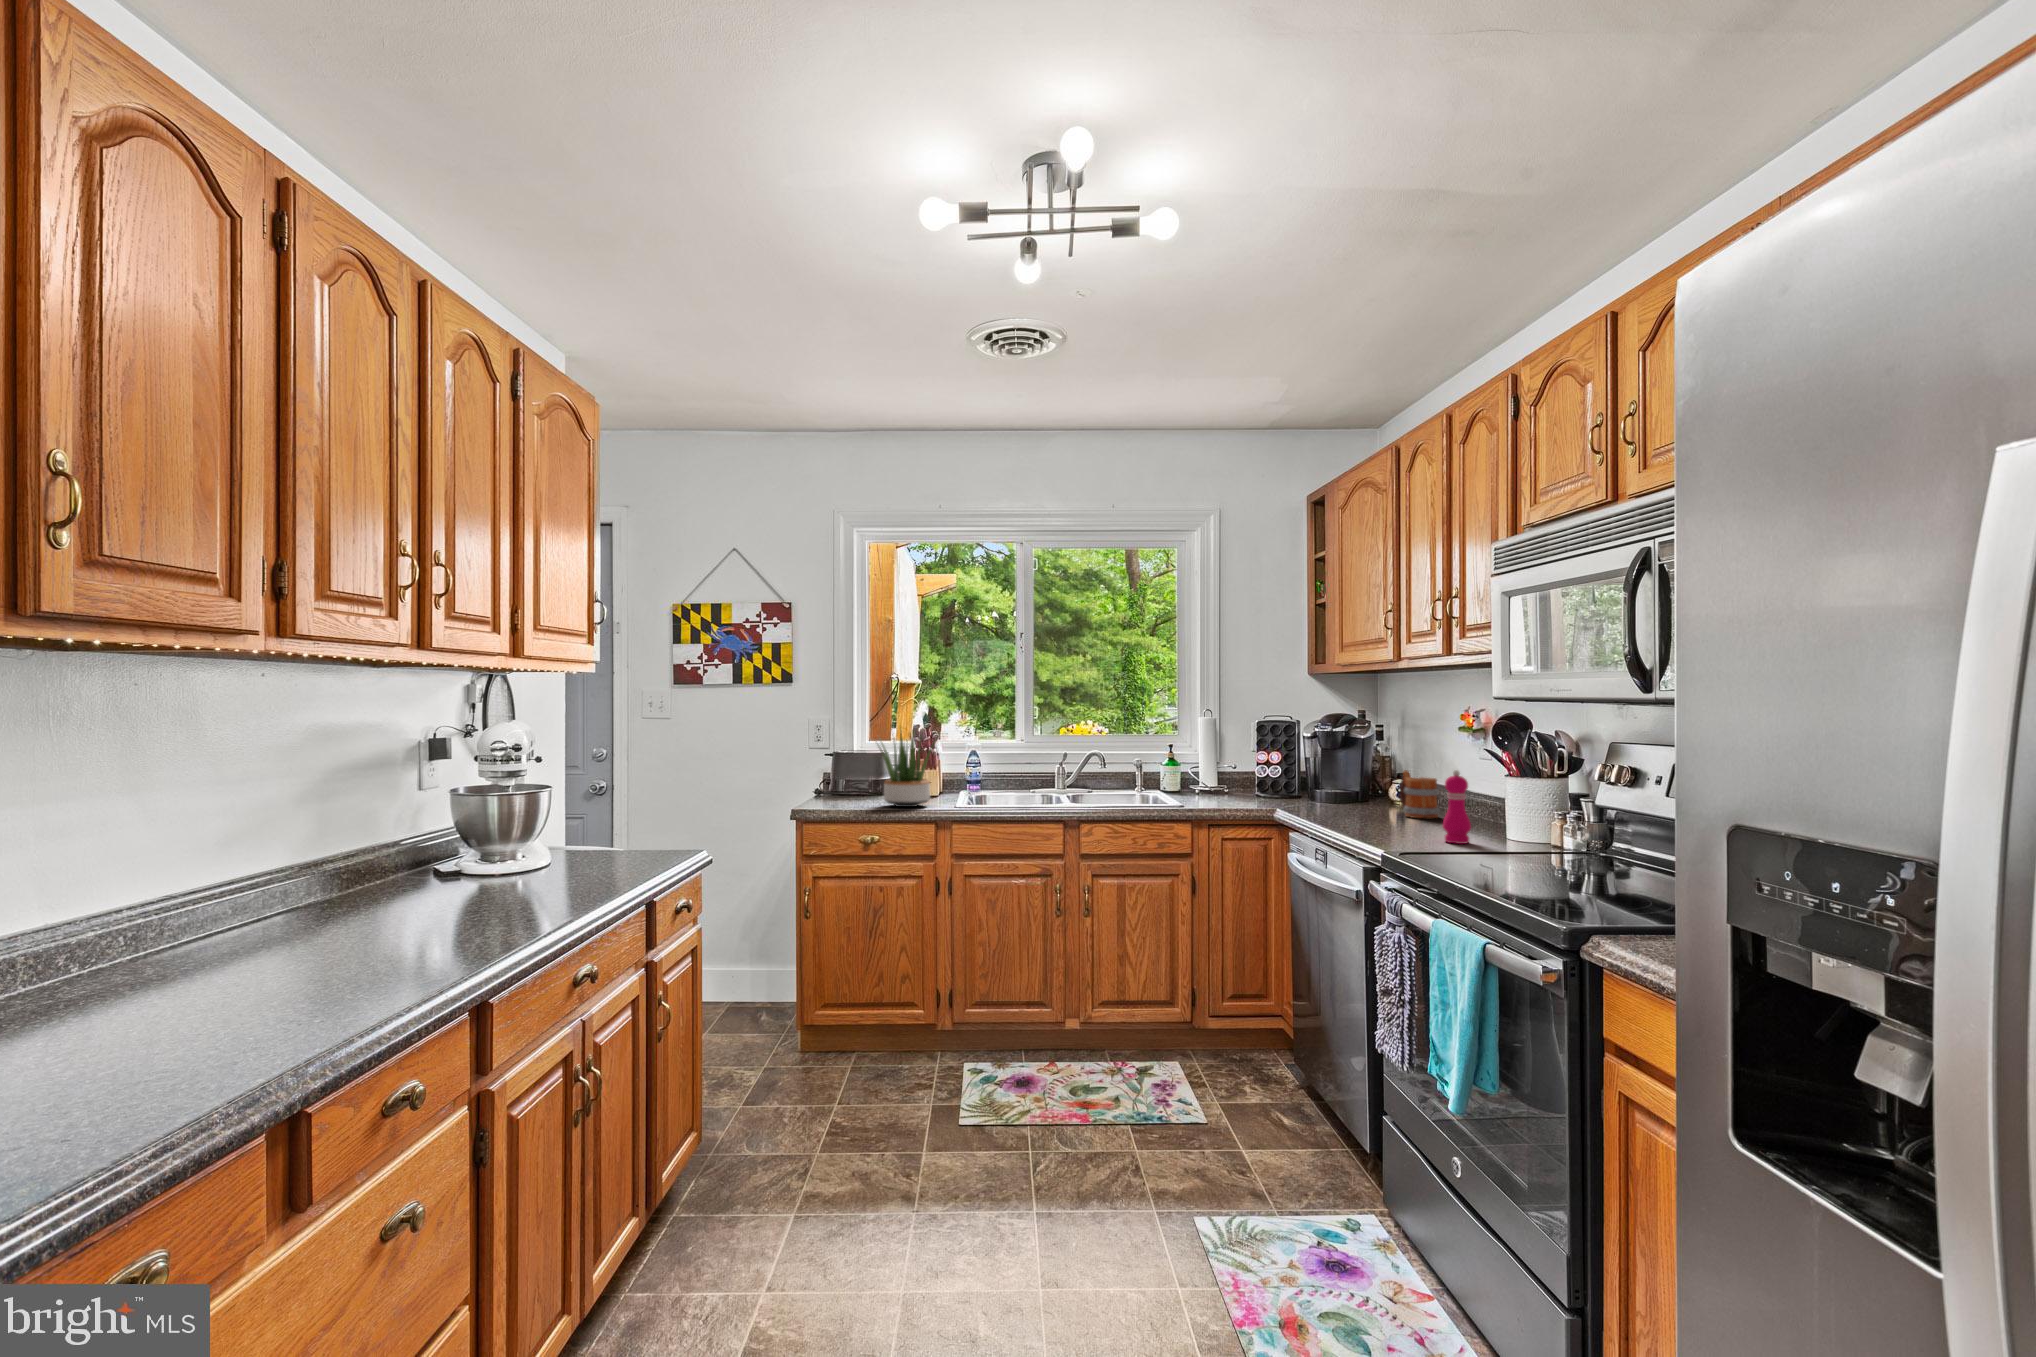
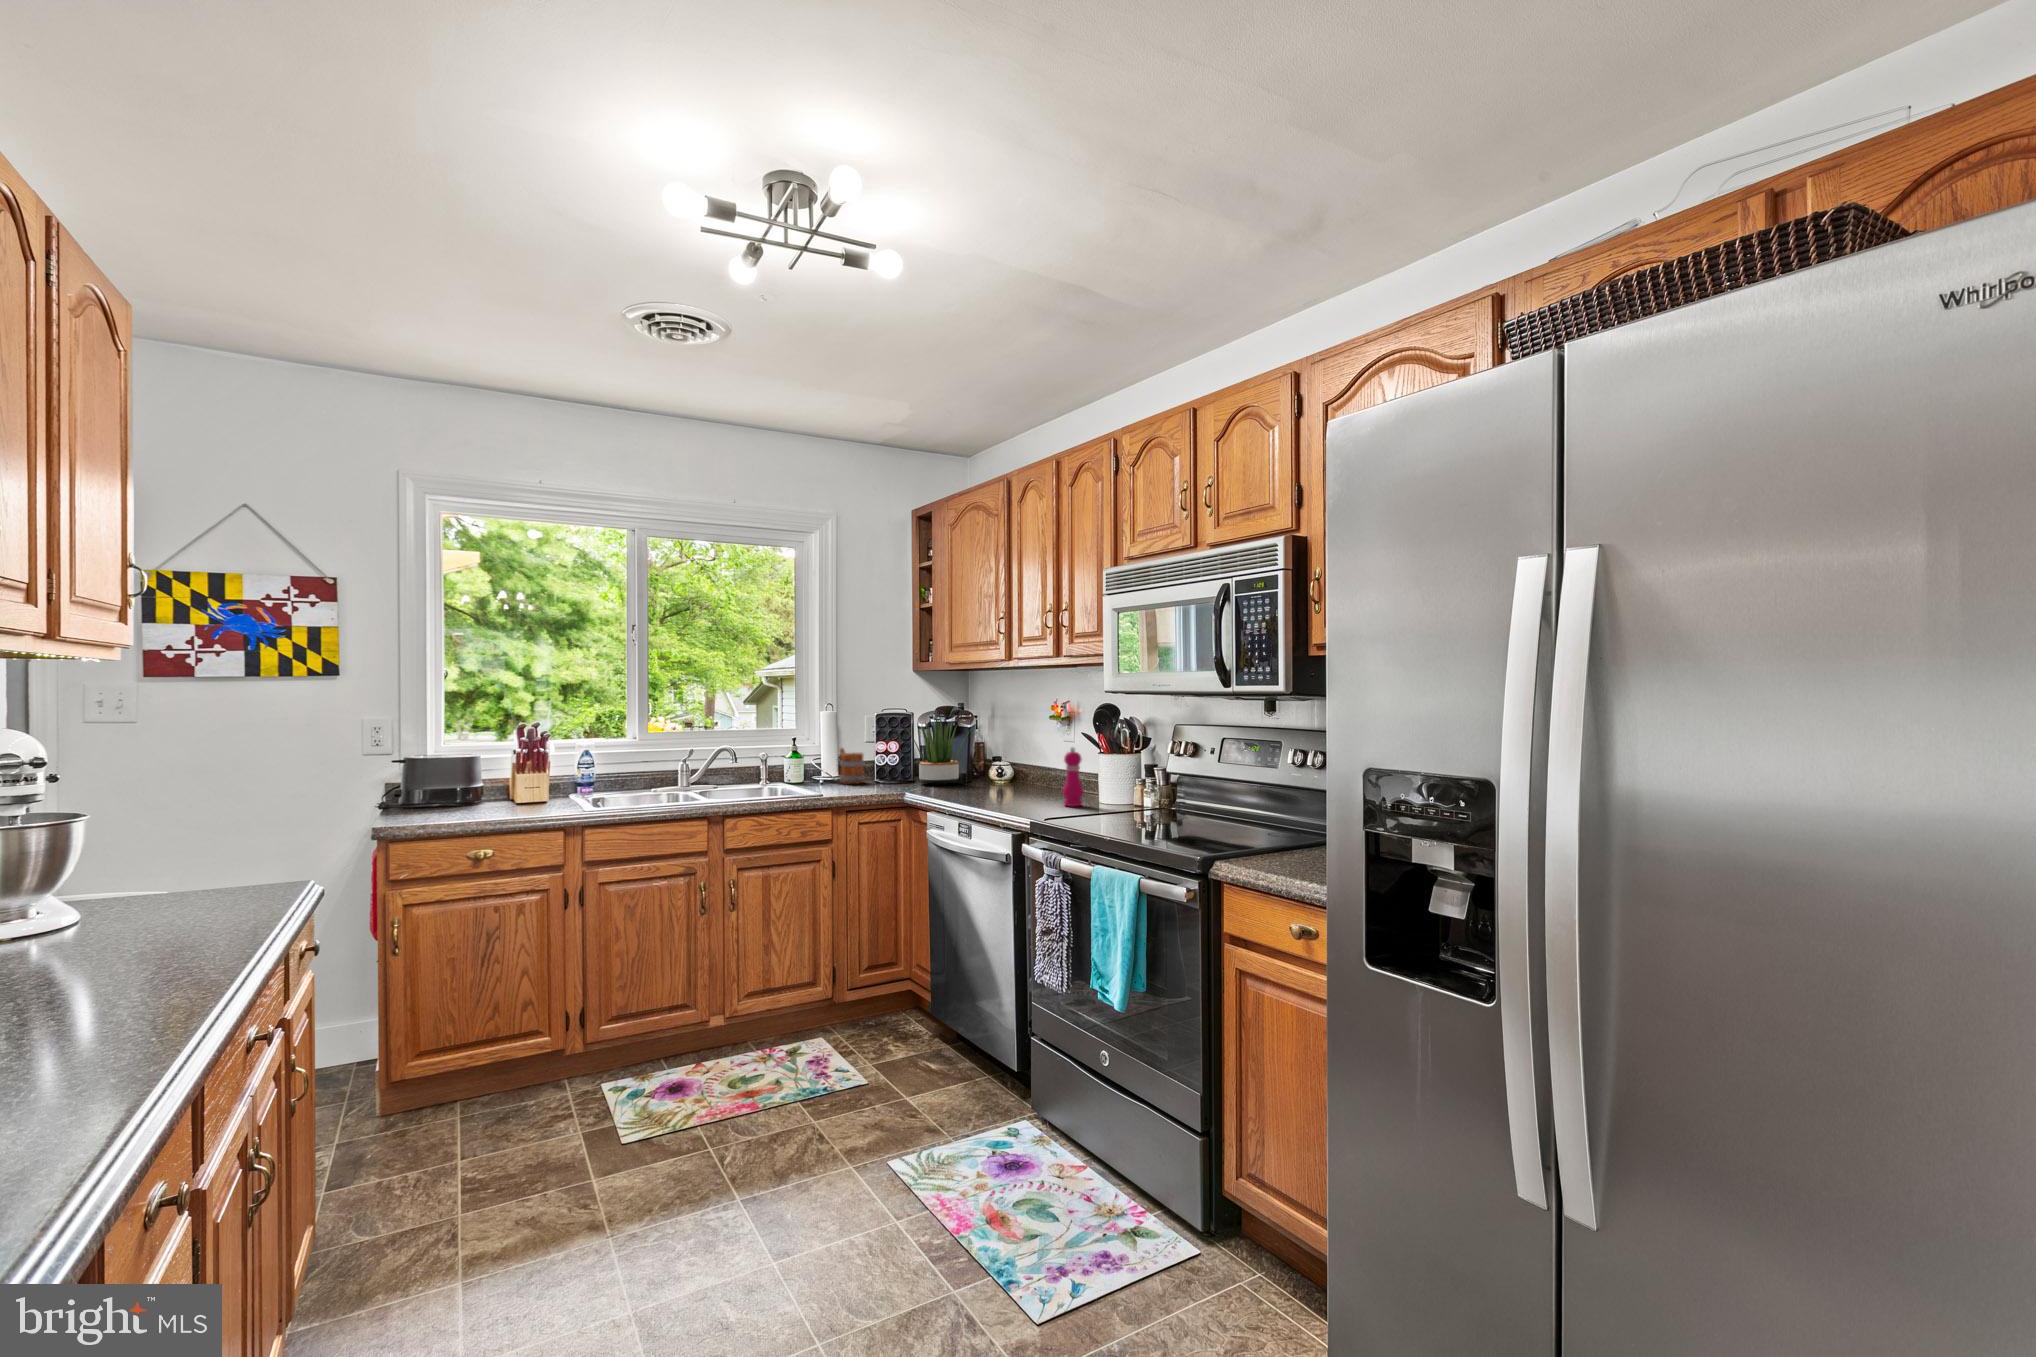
potted plant: present [880,733,936,807] -> present [909,714,970,785]
mug: present [1400,770,1440,818] -> present [837,748,865,784]

